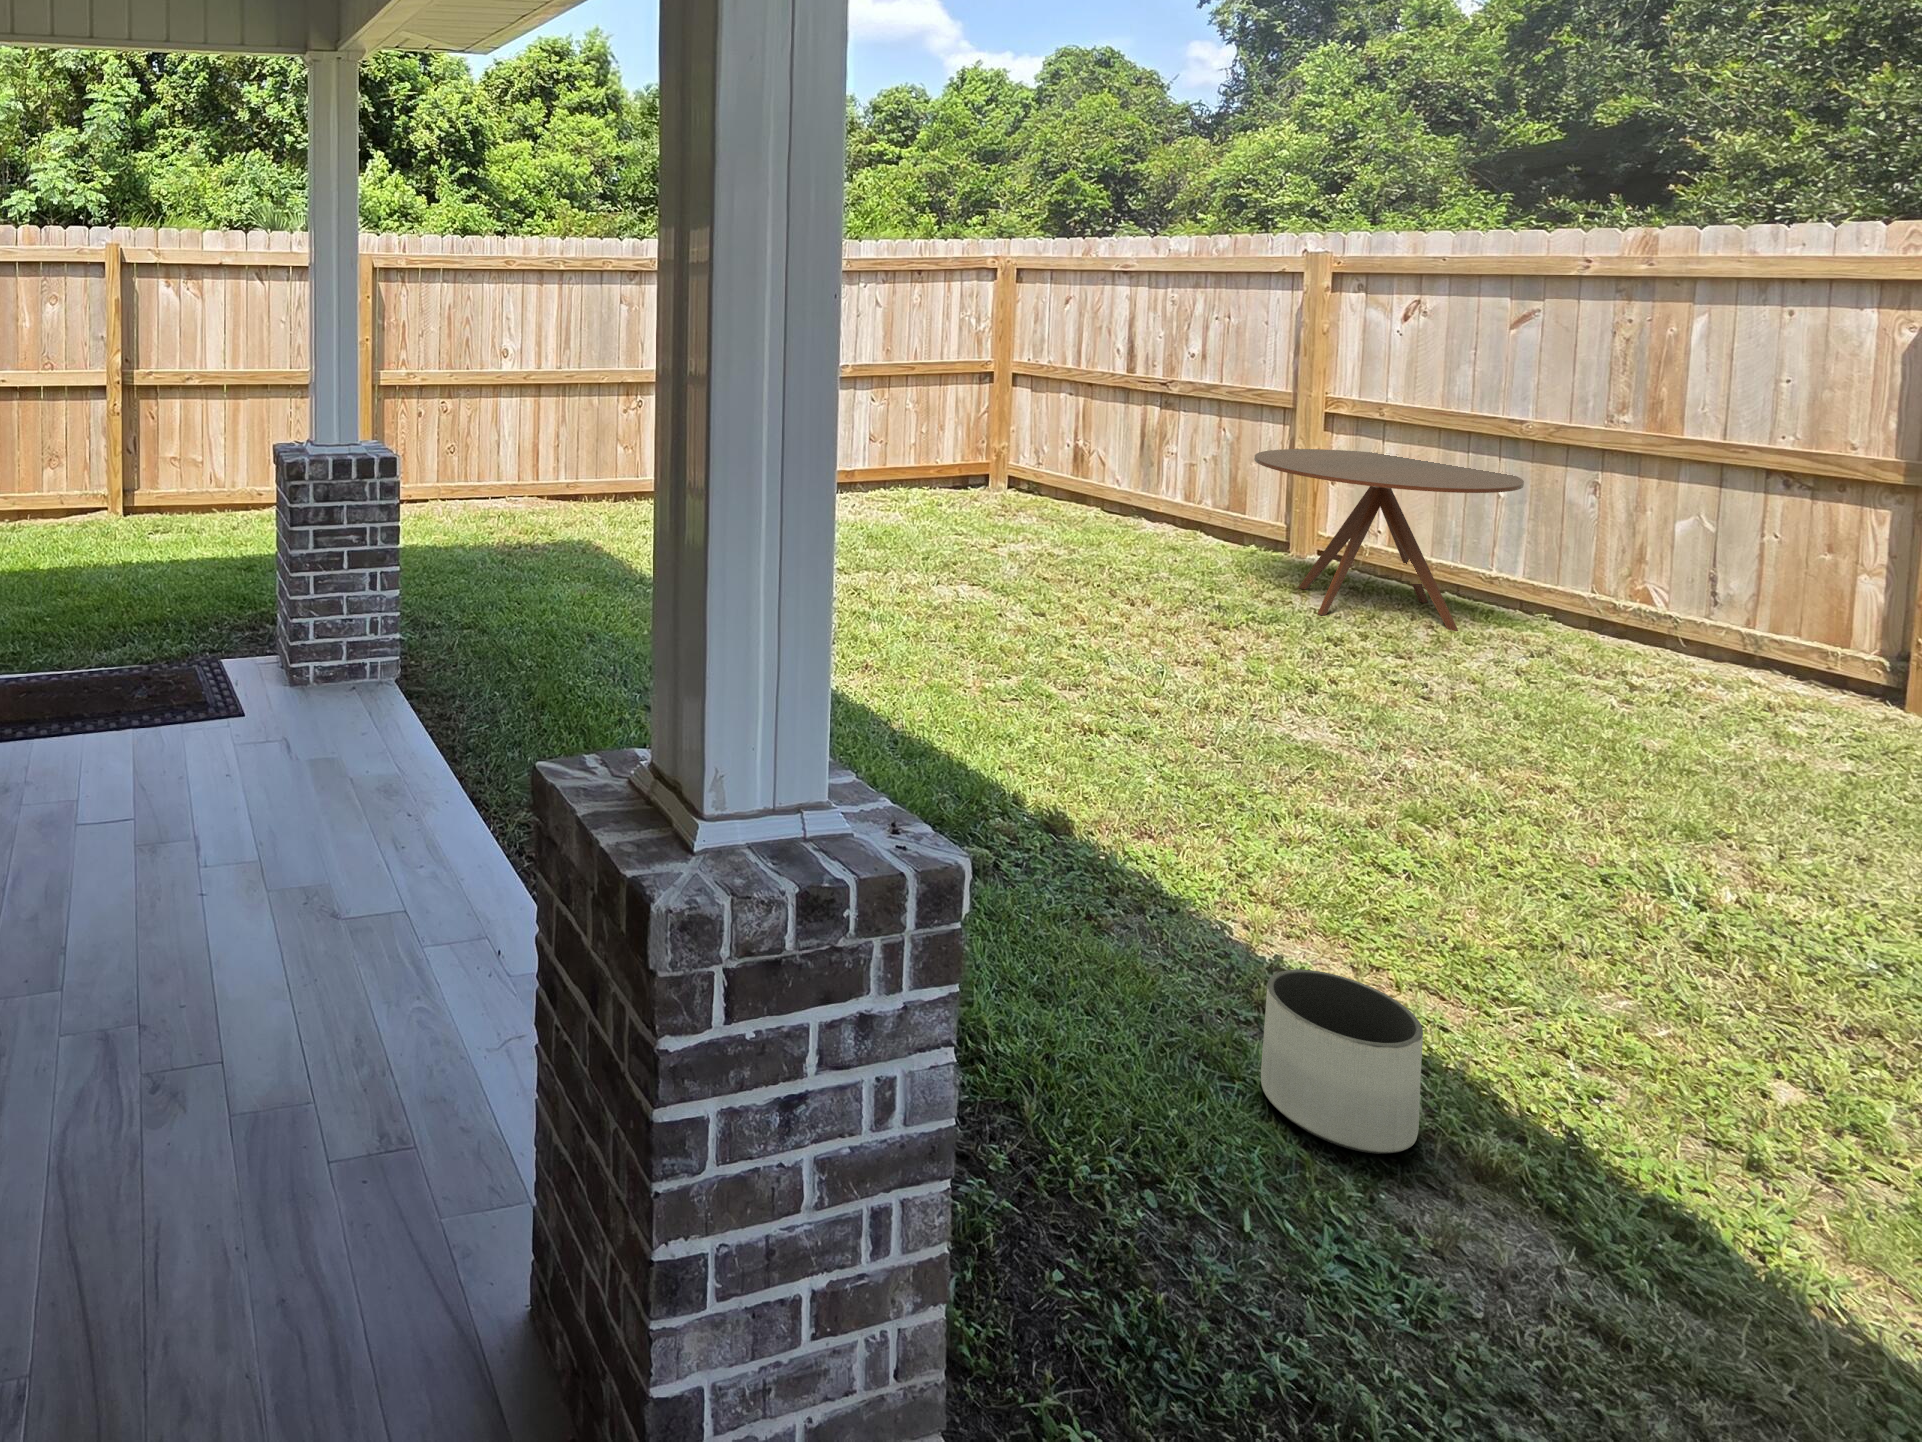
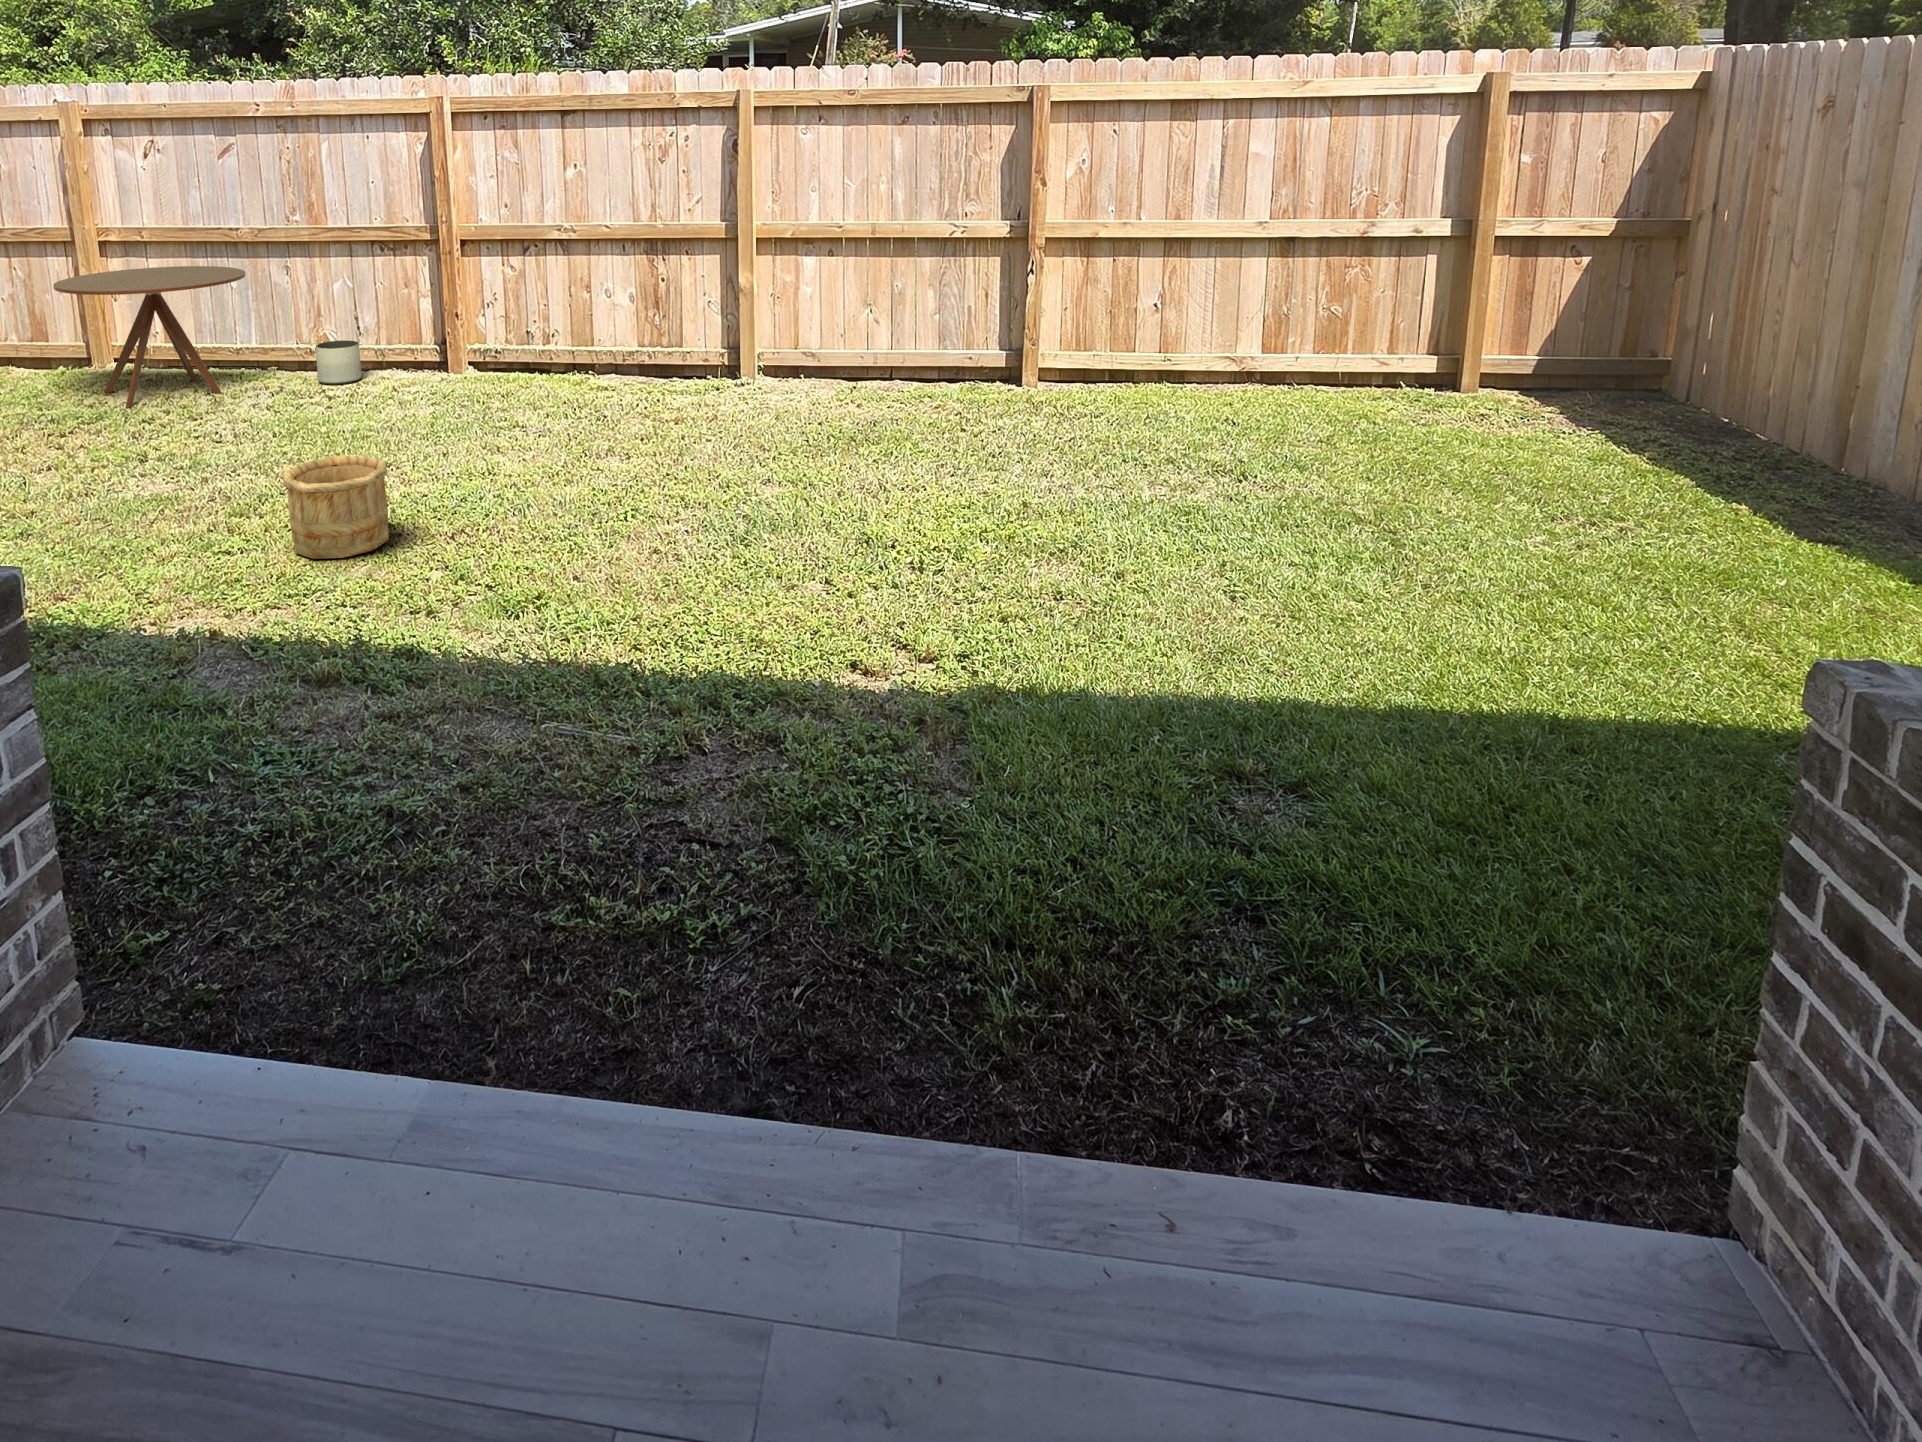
wooden bucket: none [1493,791,1705,980] -> present [283,456,389,559]
planter: present [1261,970,1423,1154] -> present [316,340,362,384]

